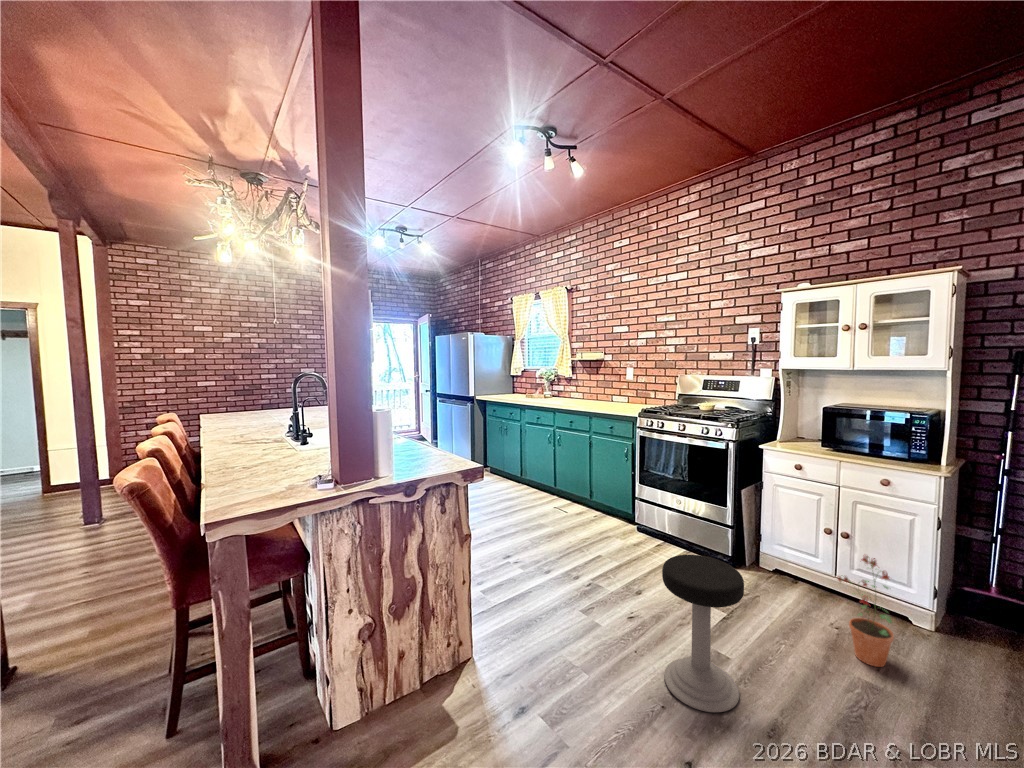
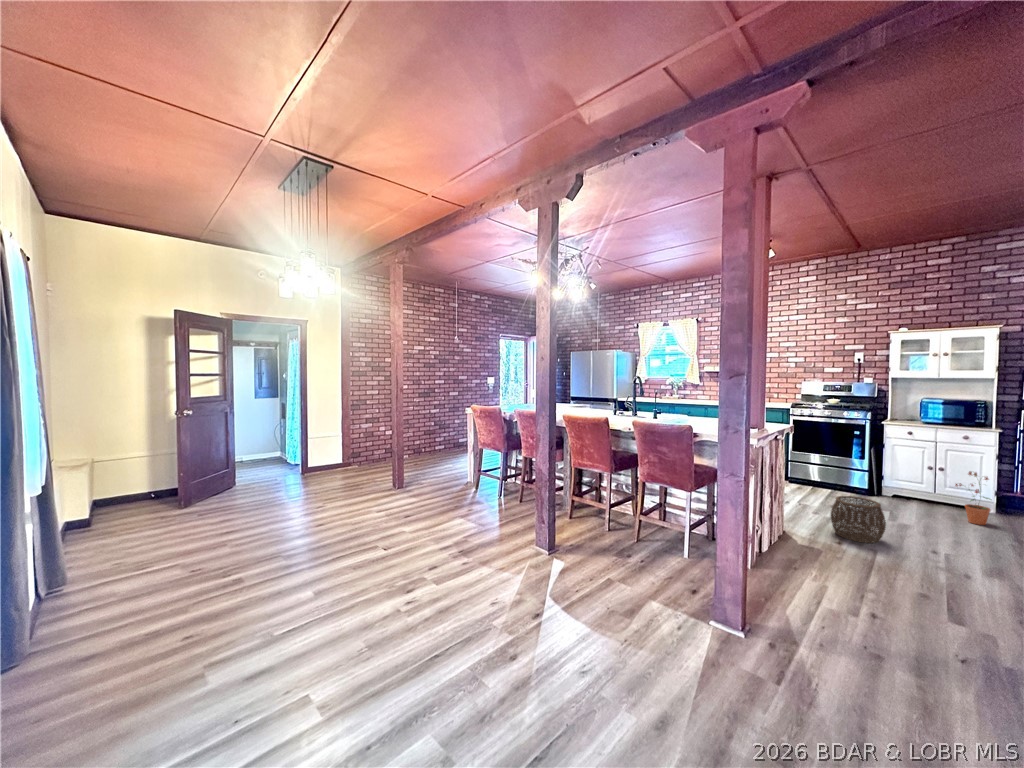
stool: present [662,555,744,712] -> none [890,470,942,540]
woven basket: none [532,600,616,713] -> present [831,496,886,543]

